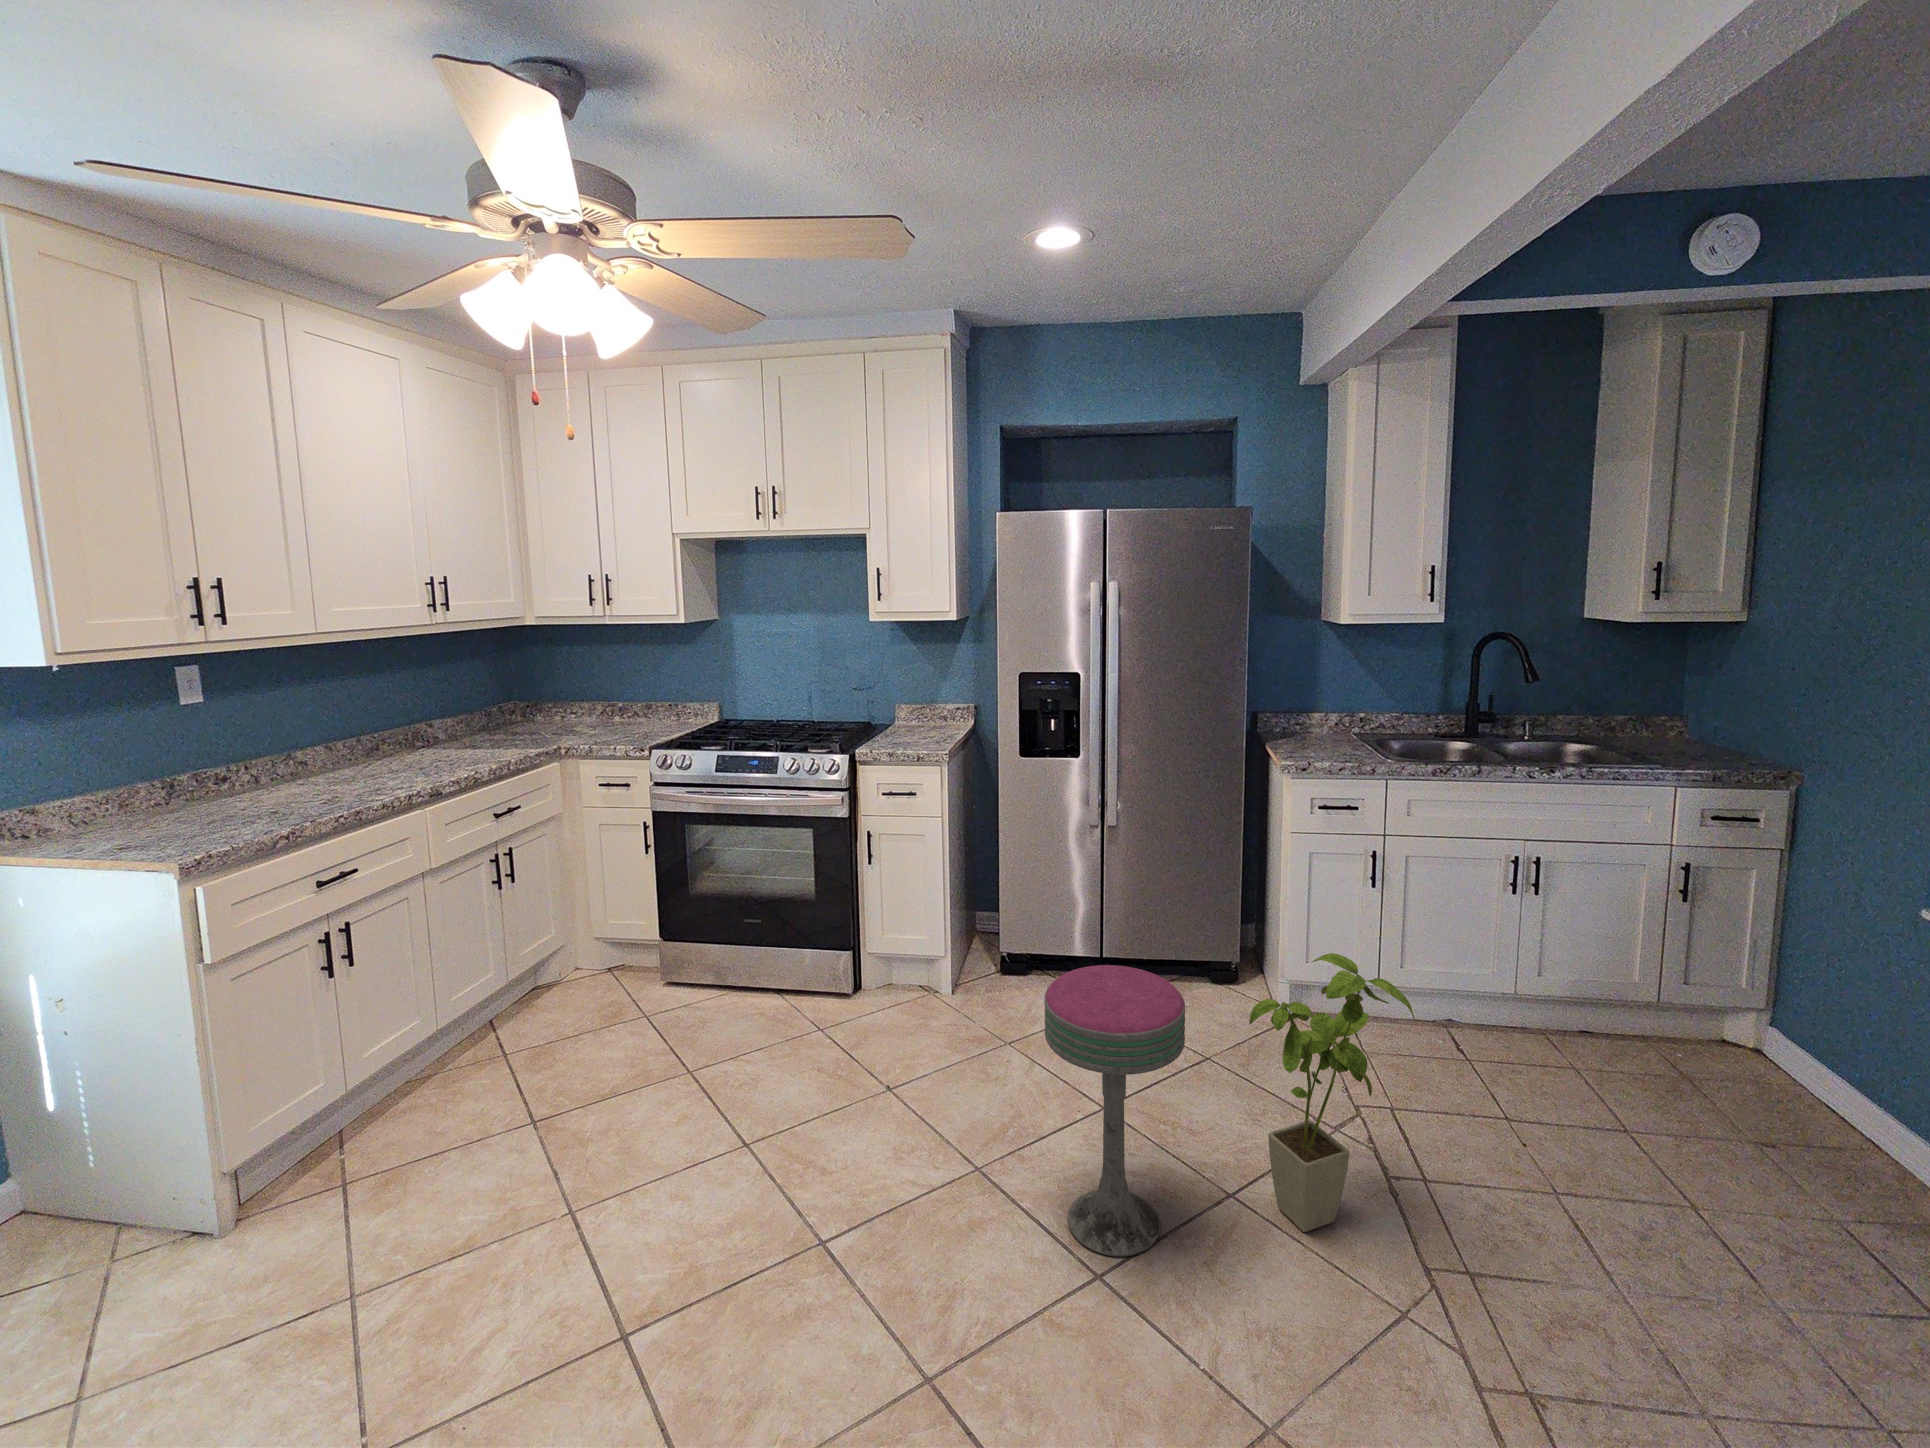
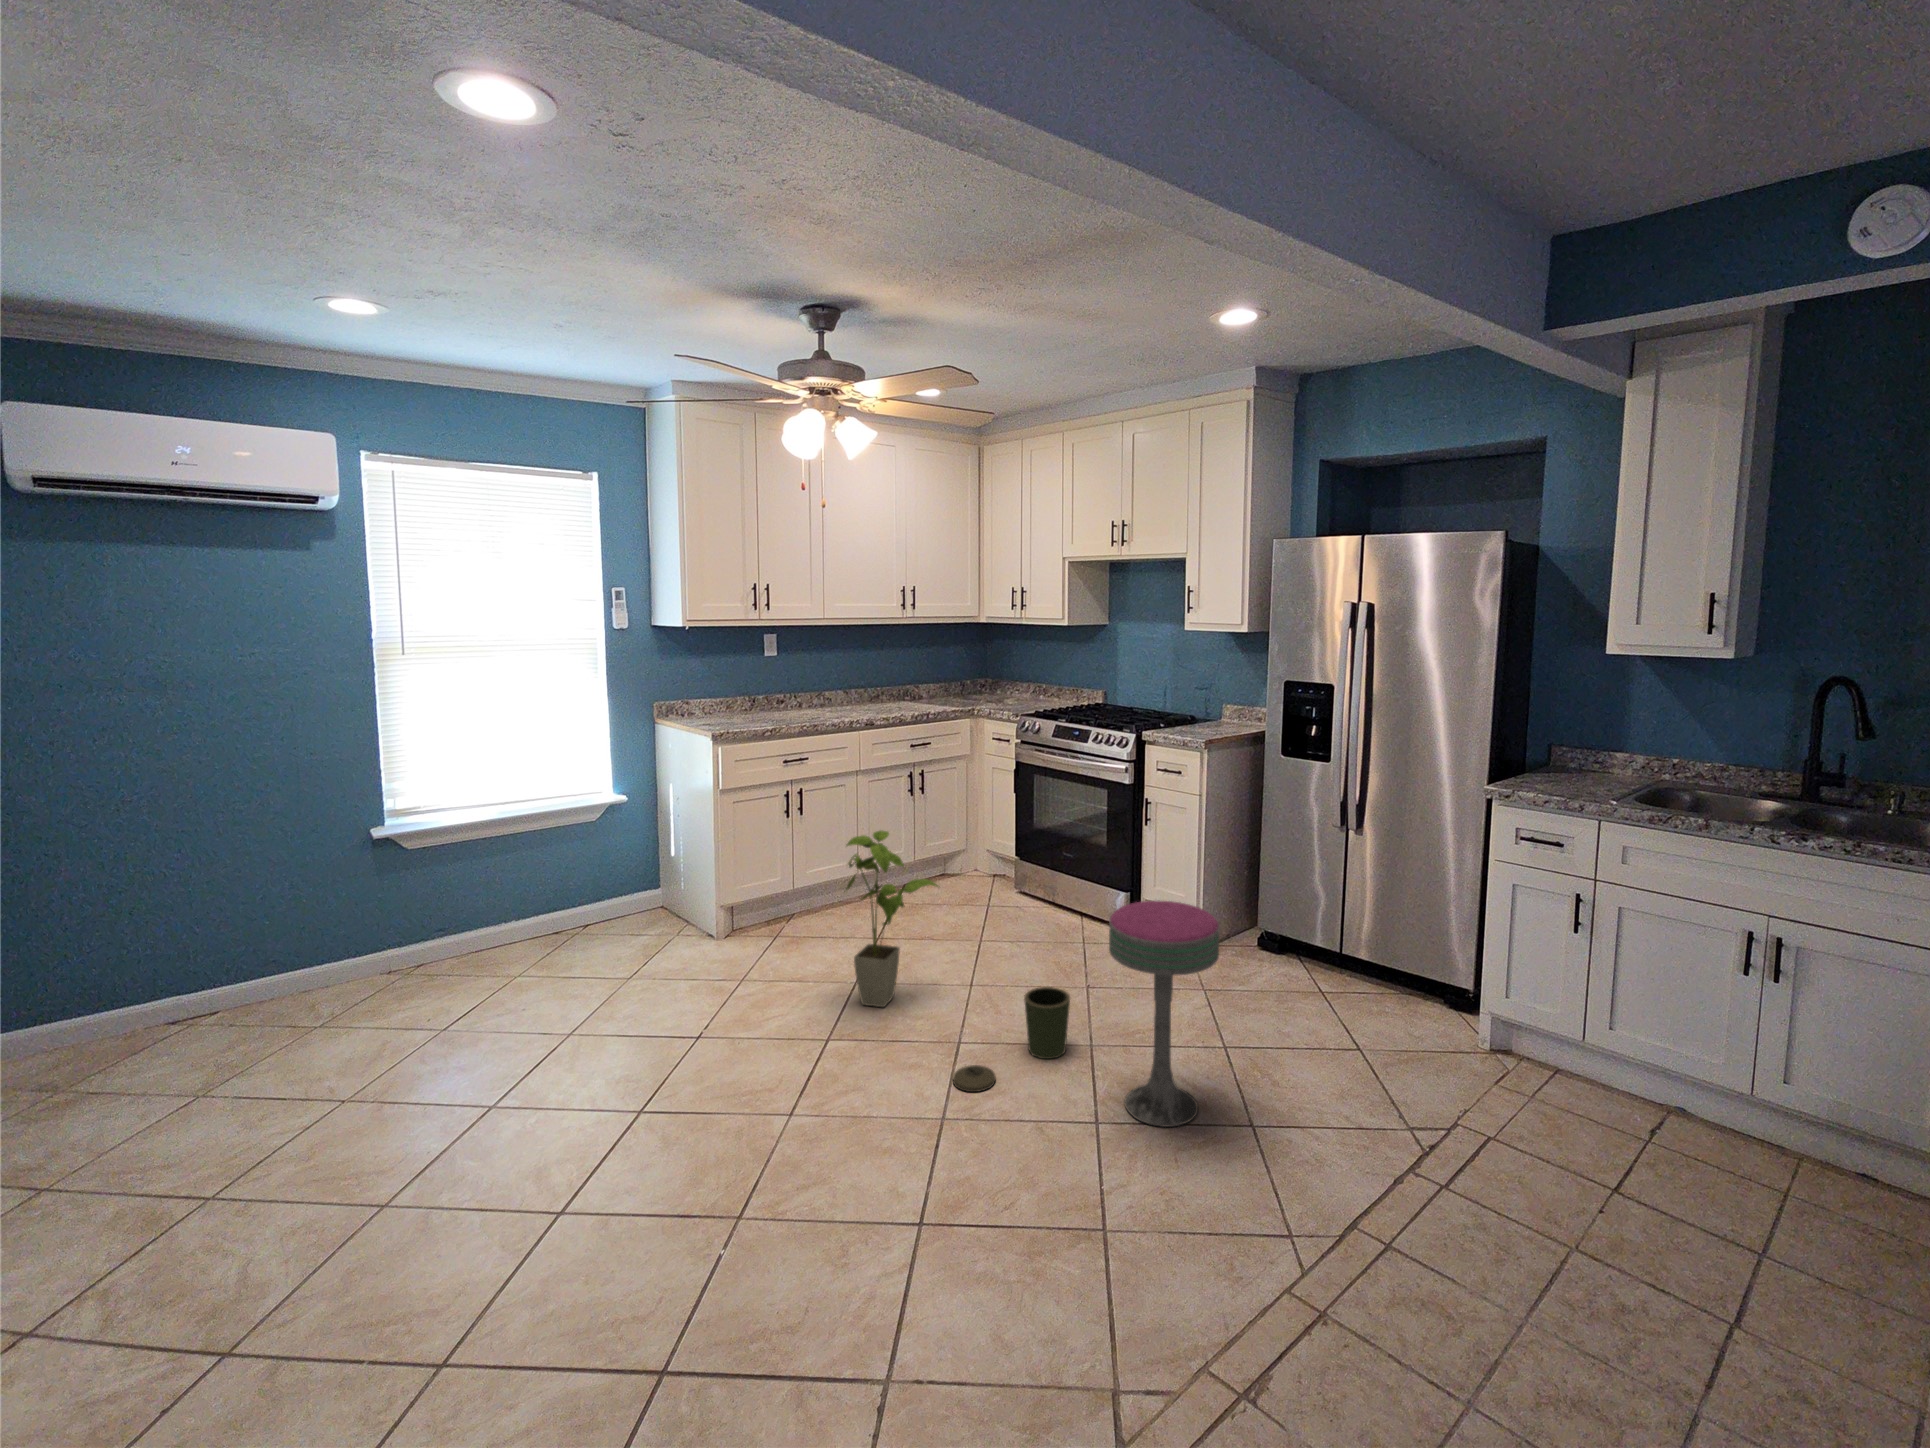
house plant: present [1249,953,1415,1232] -> present [846,830,937,1007]
trash can: none [846,1117,950,1326] -> present [953,987,1070,1092]

